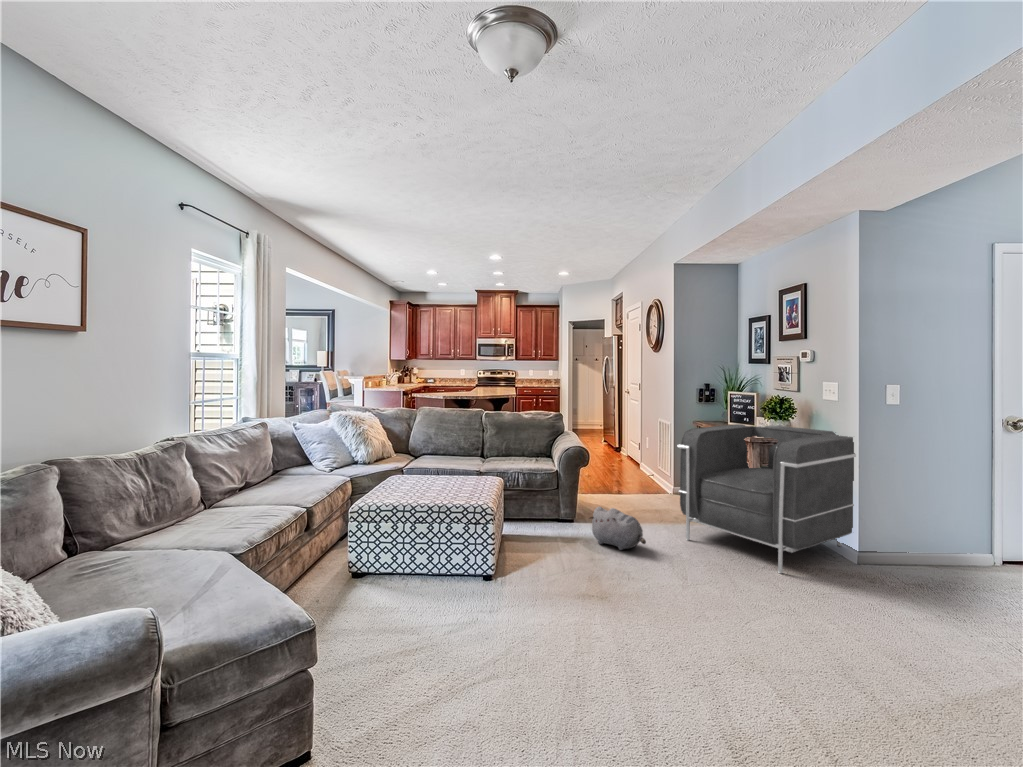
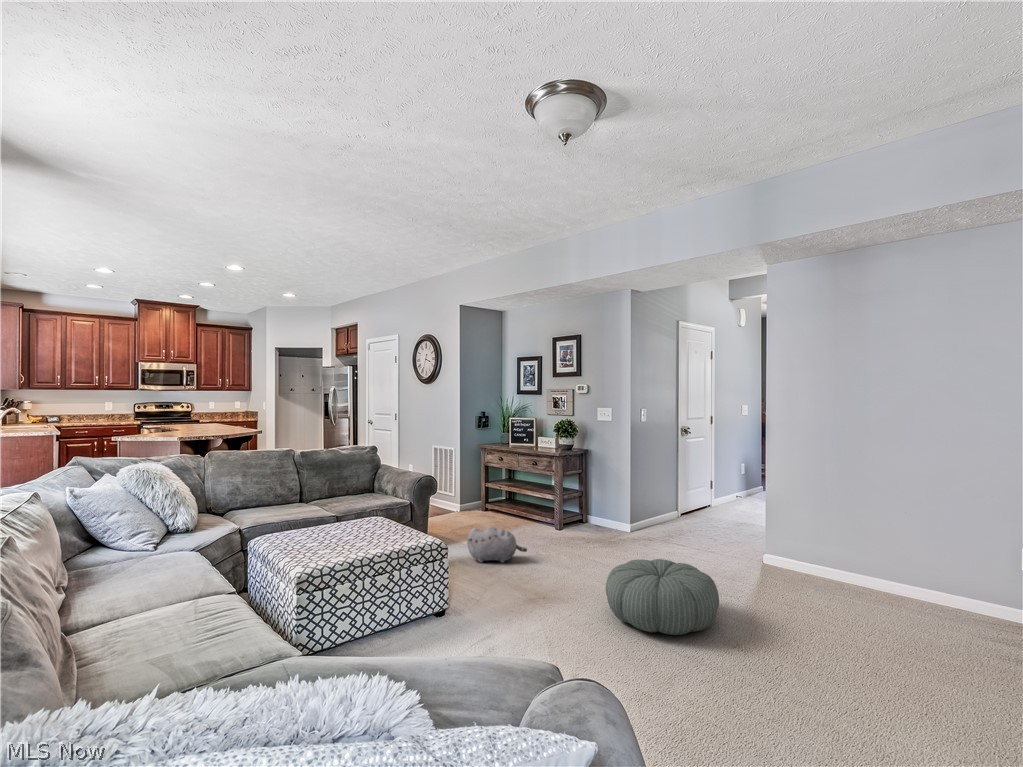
armchair: present [677,424,856,574] -> none [520,443,629,550]
pouf: none [616,581,772,699] -> present [606,559,719,635]

